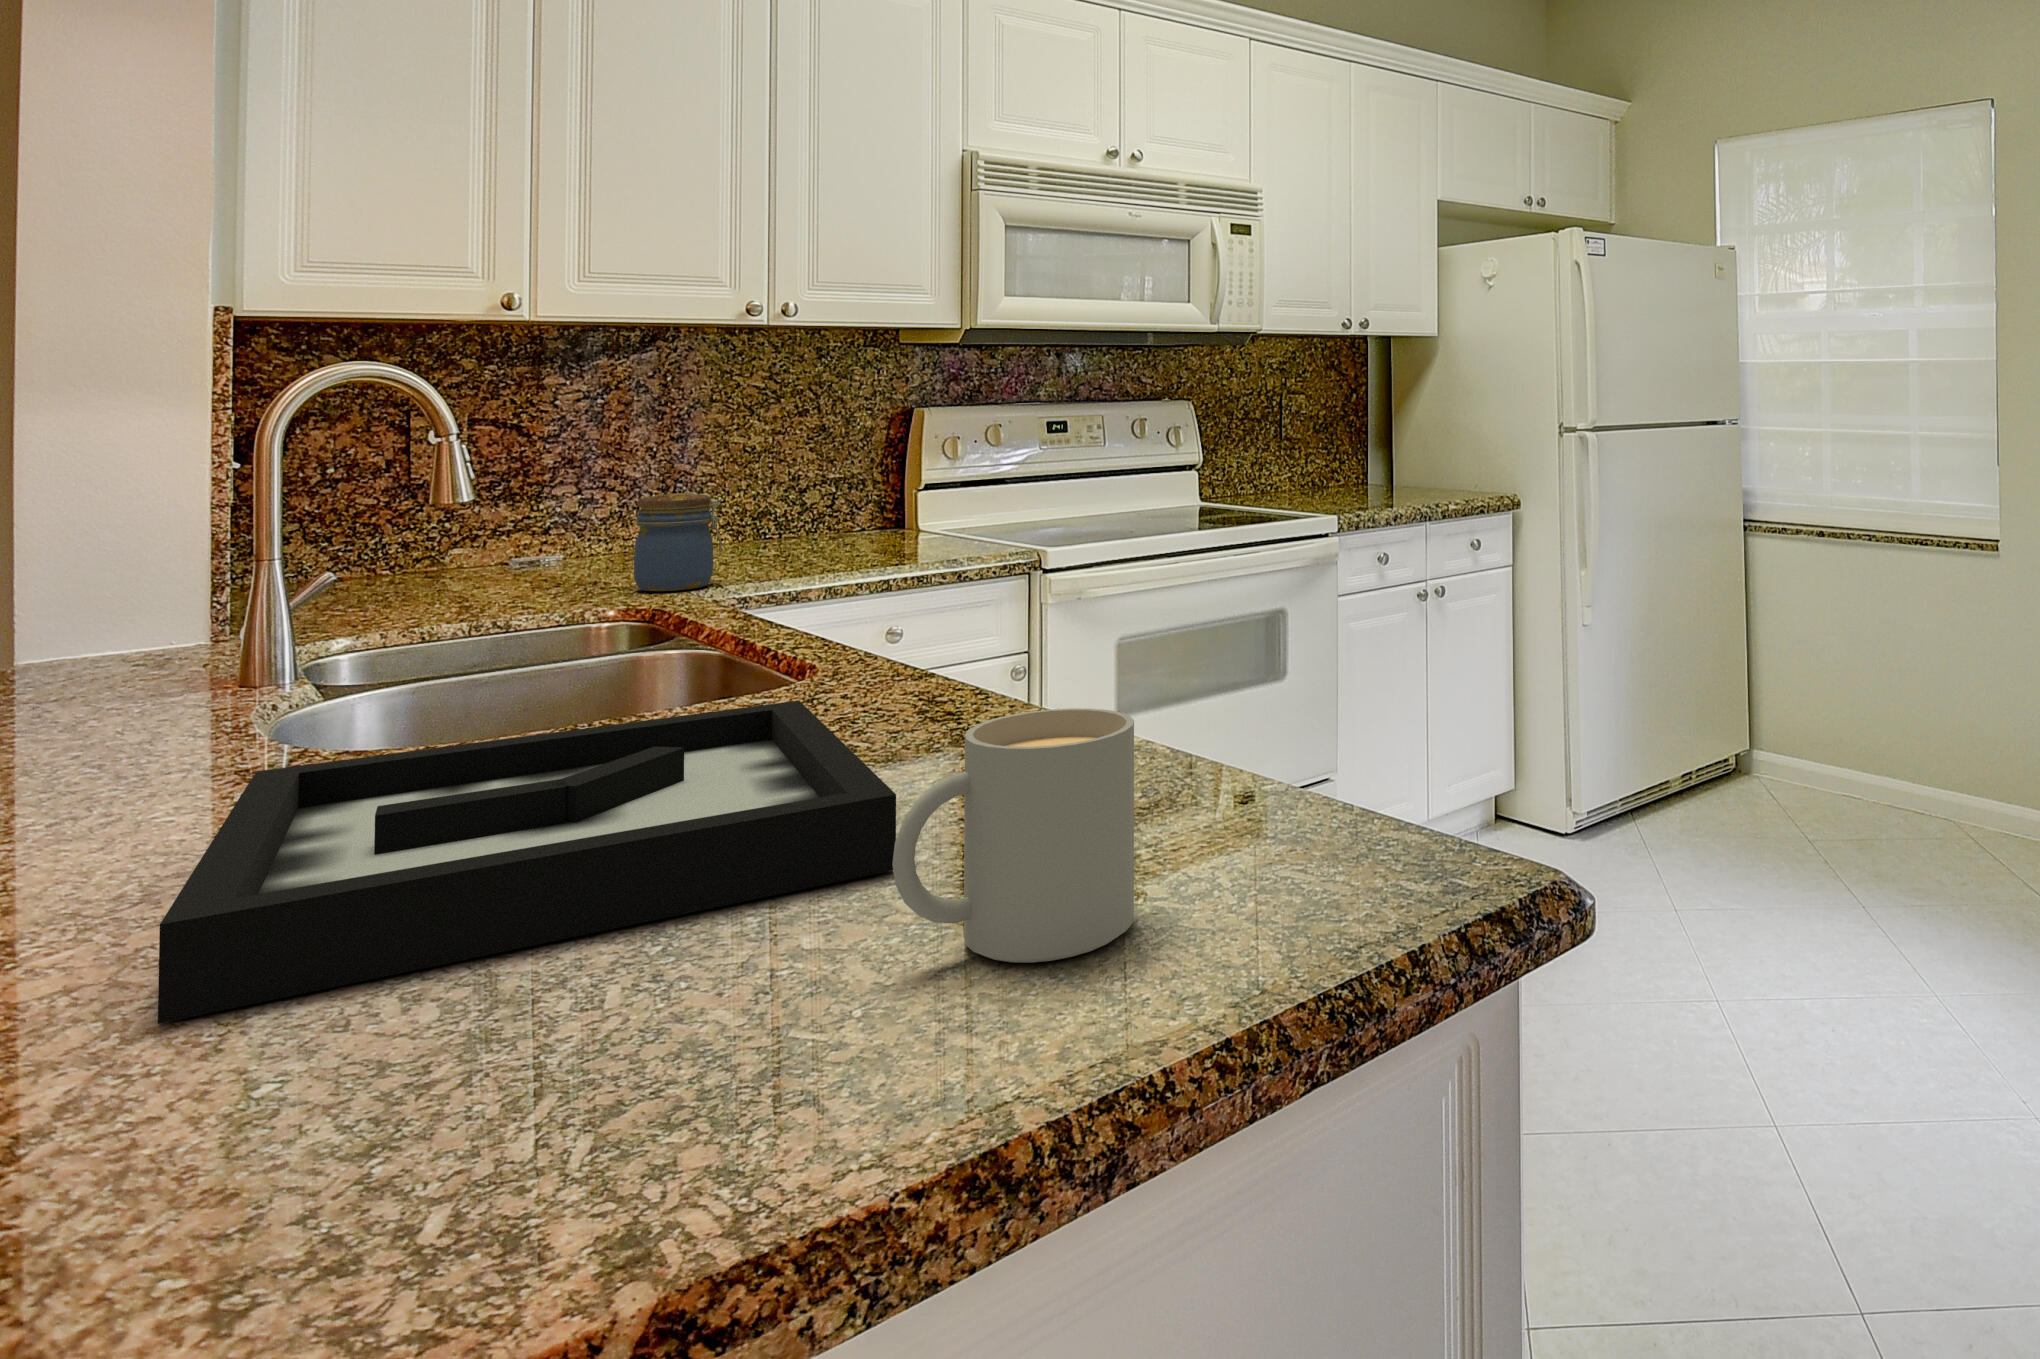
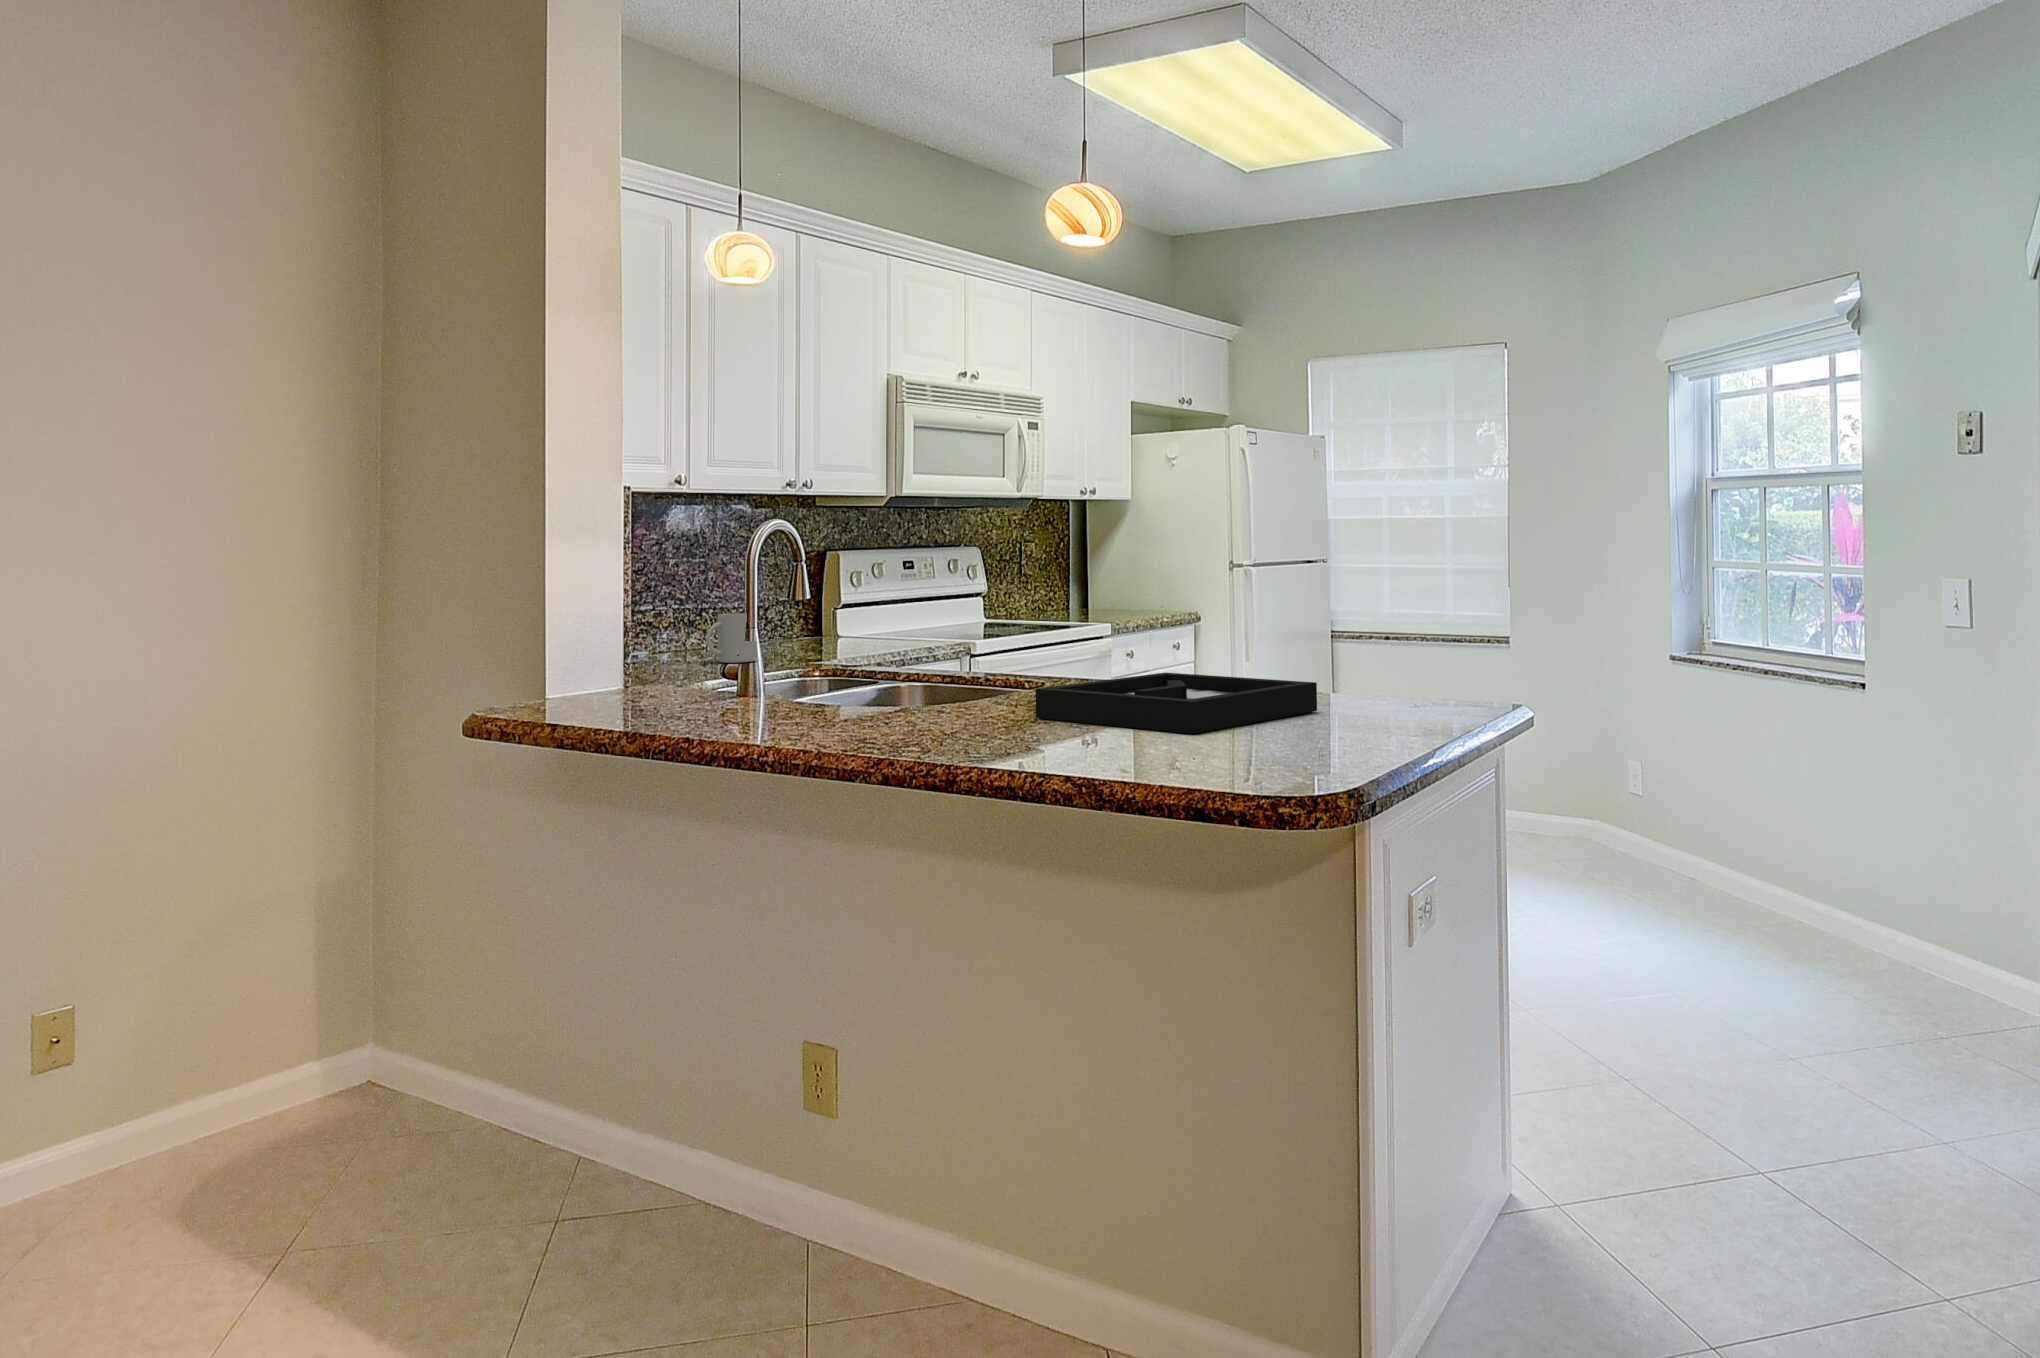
jar: present [634,493,722,591] -> none [784,603,831,664]
mug: present [892,708,1134,963] -> present [706,613,757,663]

